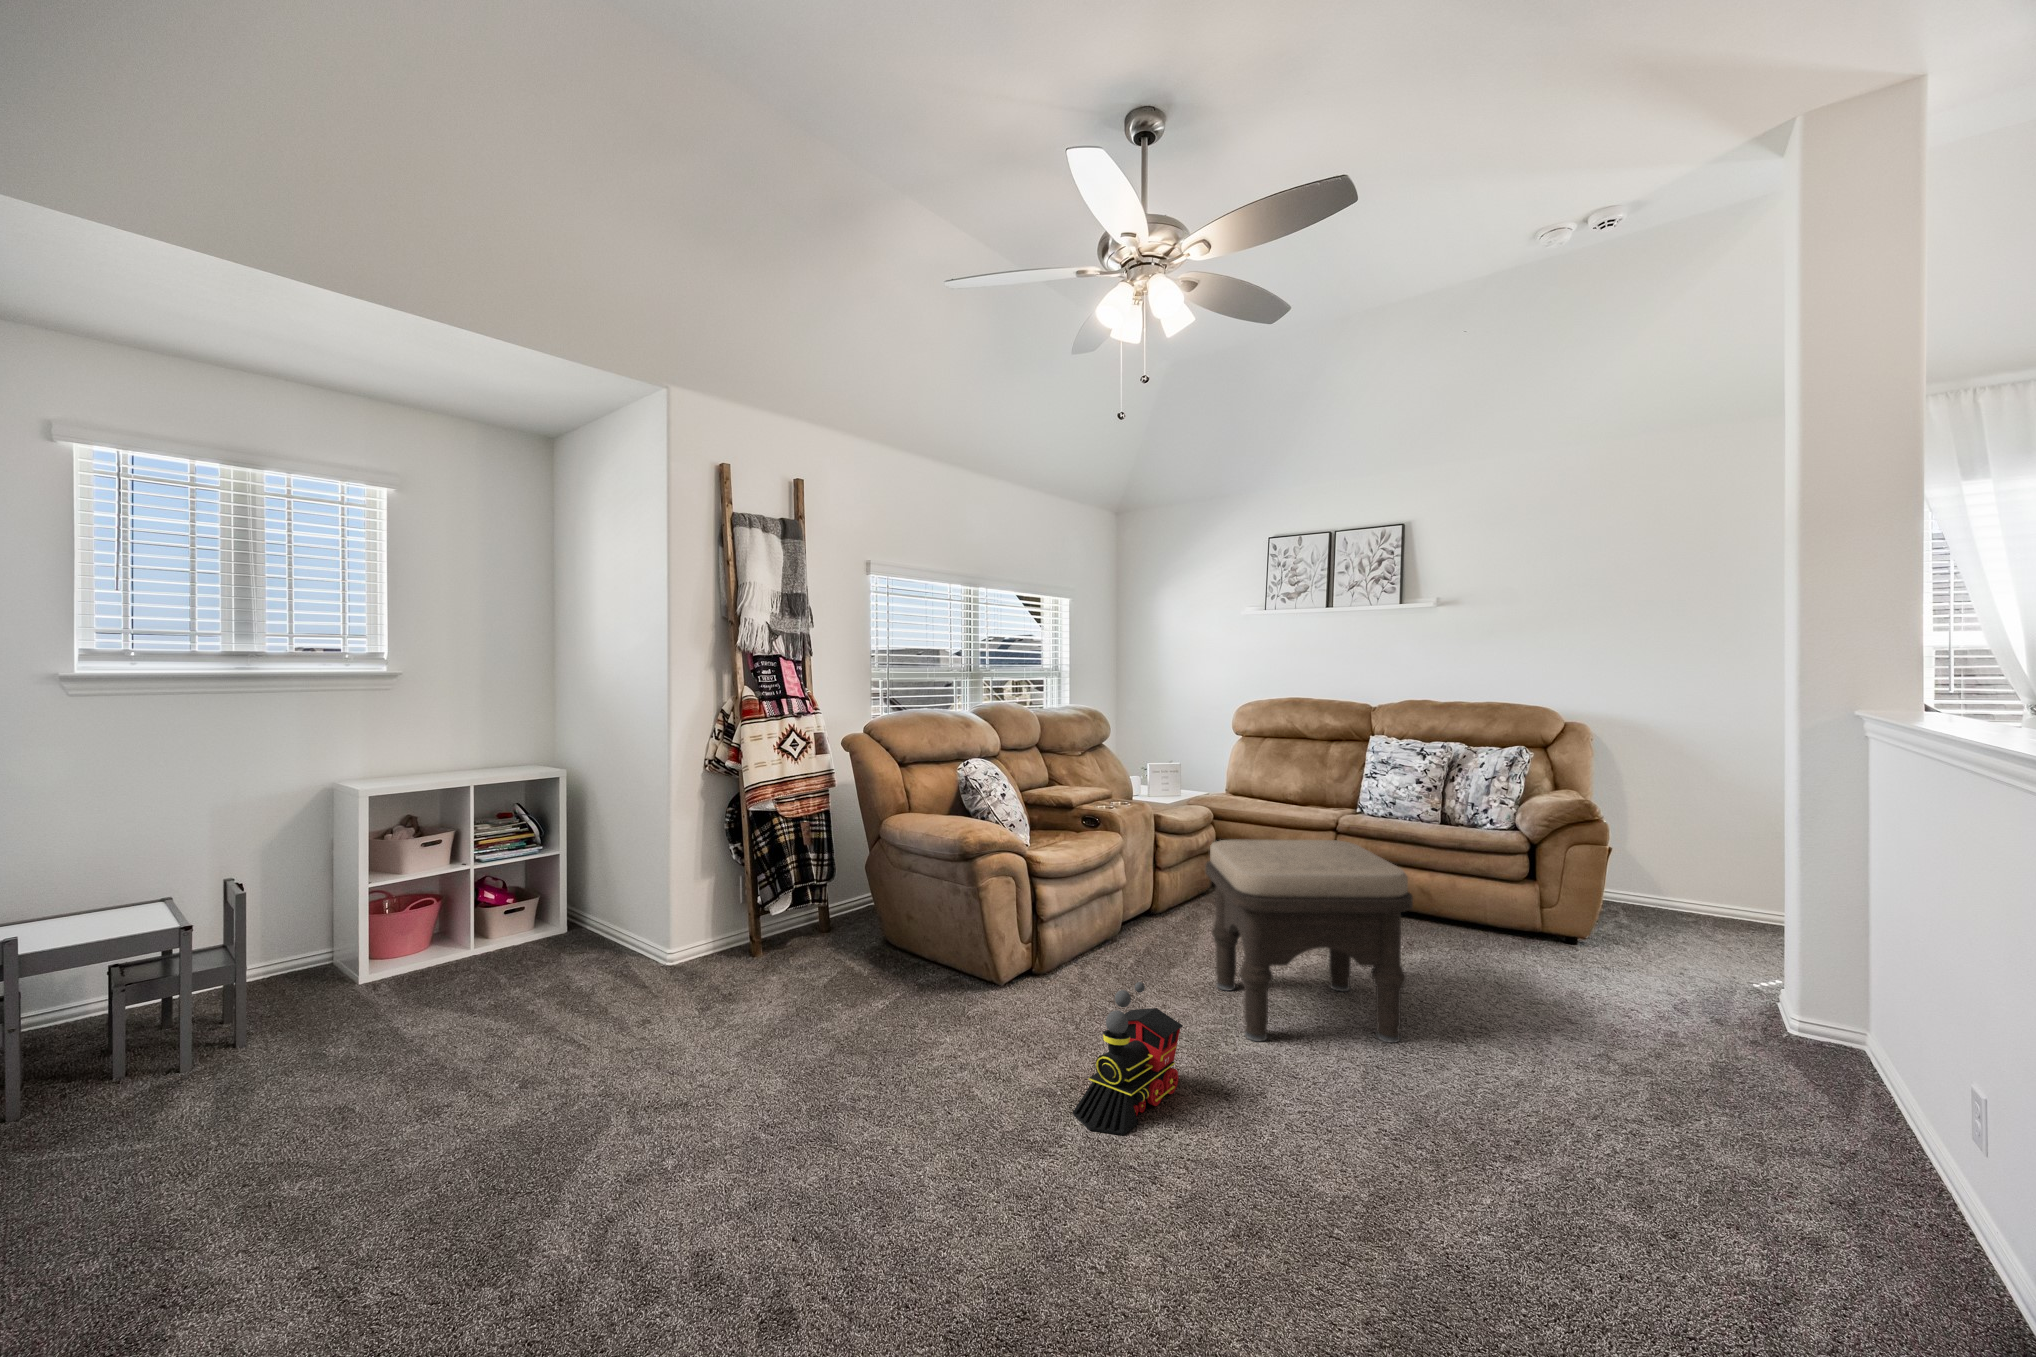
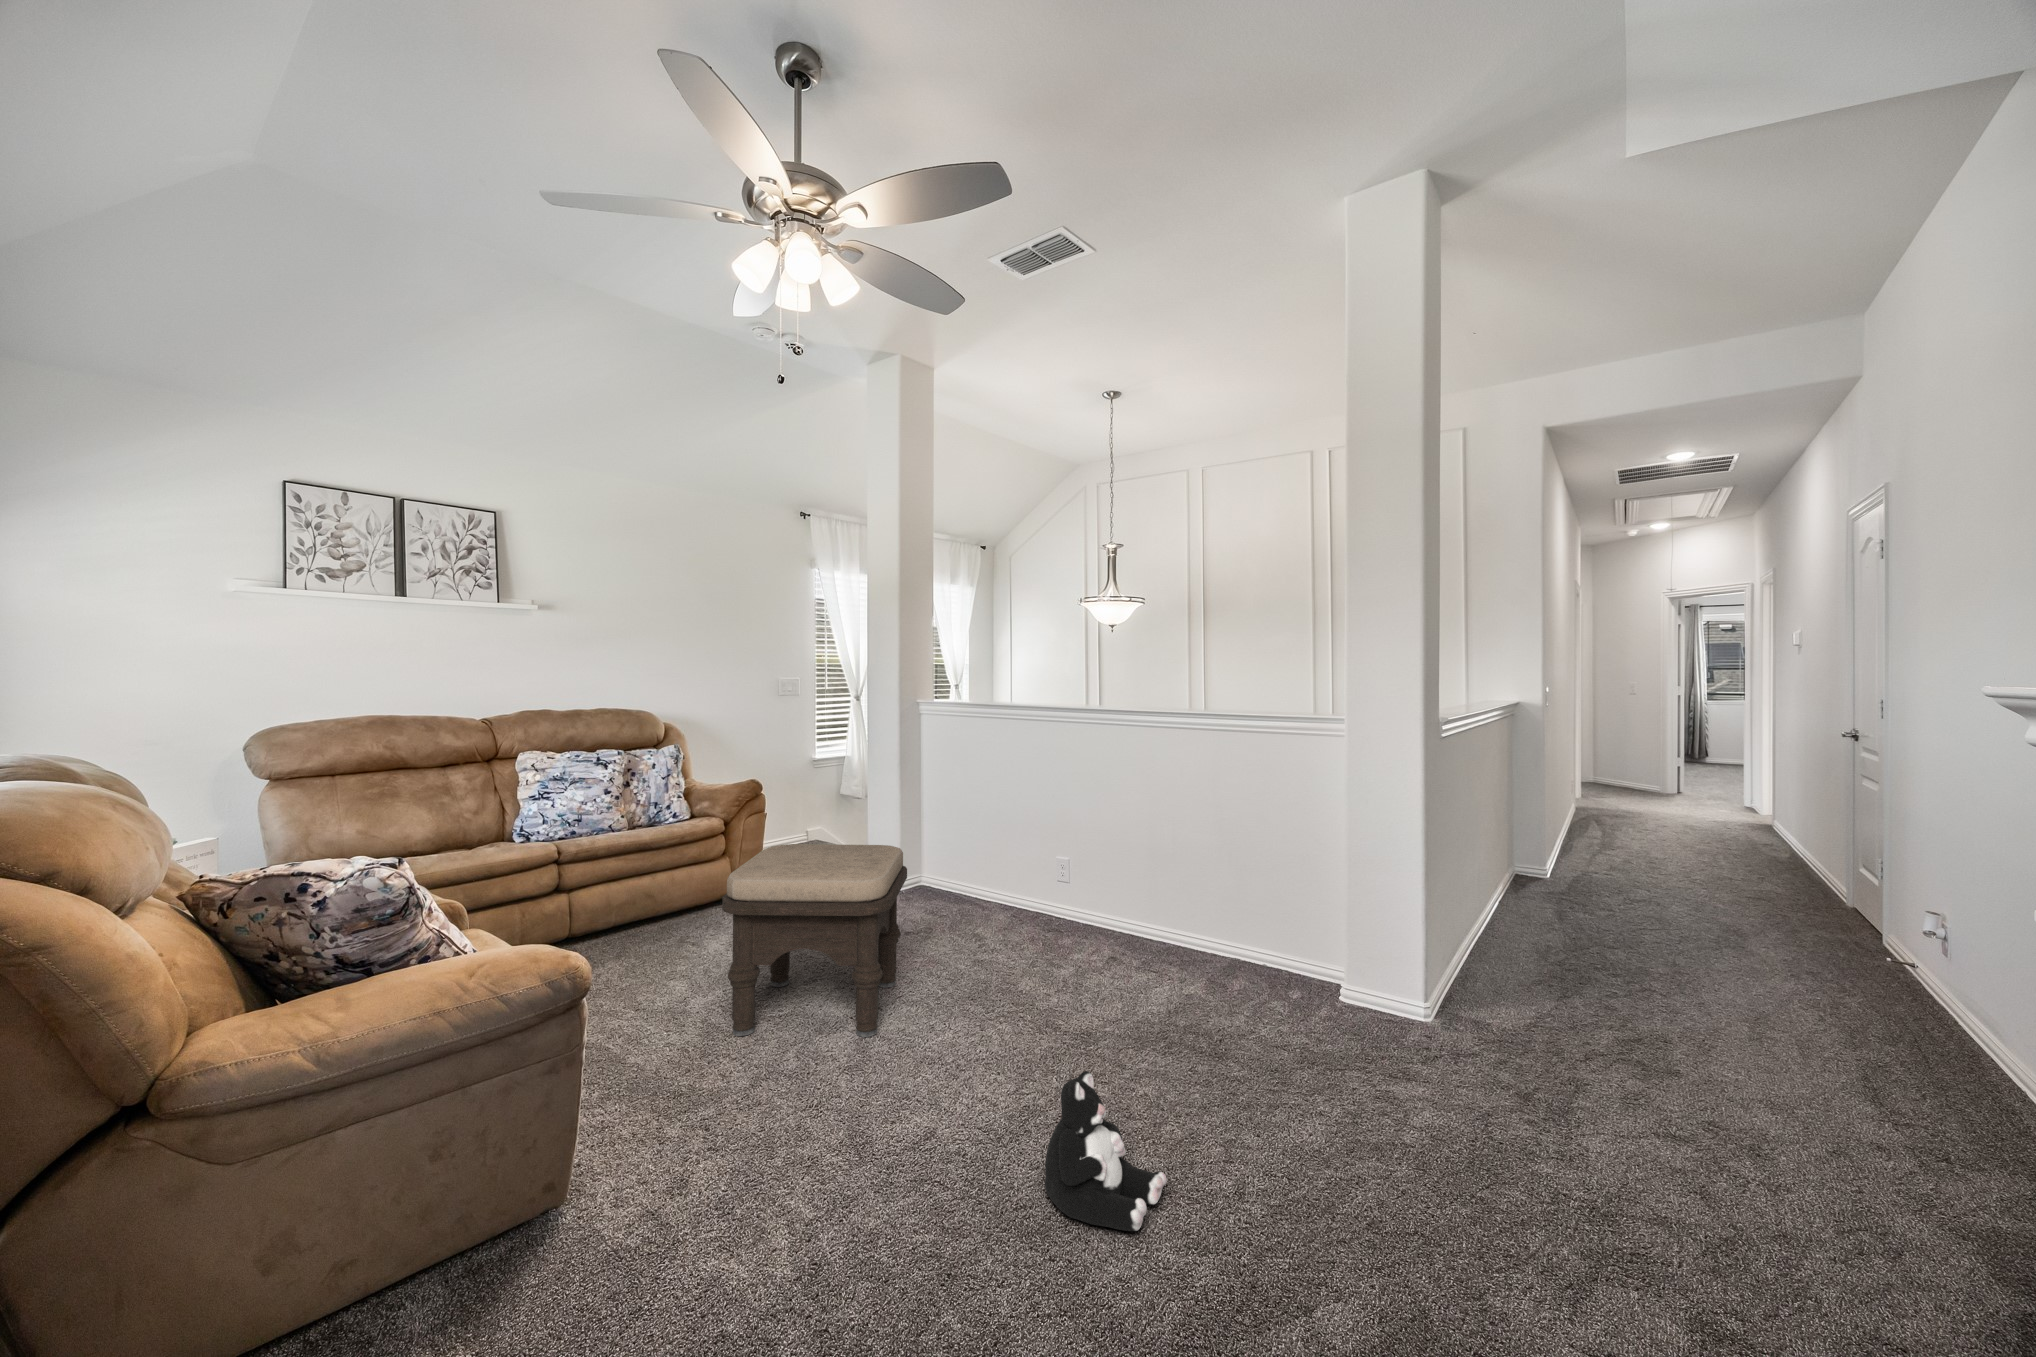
toy train: present [1073,982,1183,1135] -> none [923,990,1039,1137]
plush toy: none [905,1034,1014,1193] -> present [1045,1071,1167,1231]

